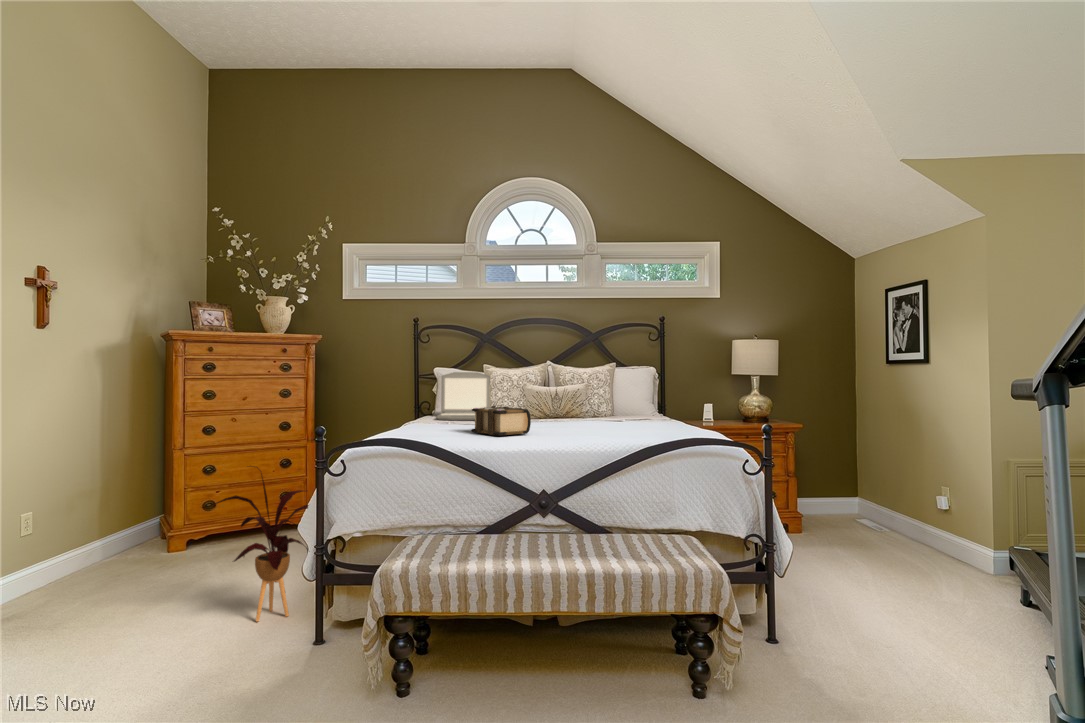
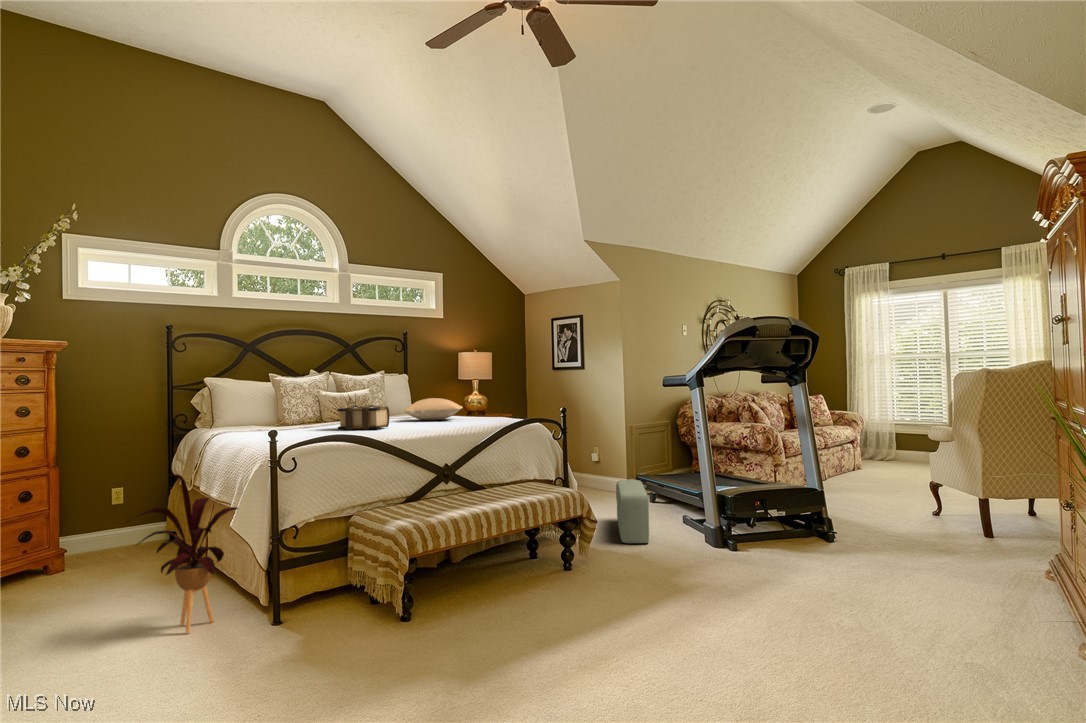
laptop: present [436,372,490,420] -> none [228,381,295,428]
pillow: none [595,400,685,427] -> present [405,398,463,420]
pouf: none [836,561,938,694] -> present [616,480,649,543]

